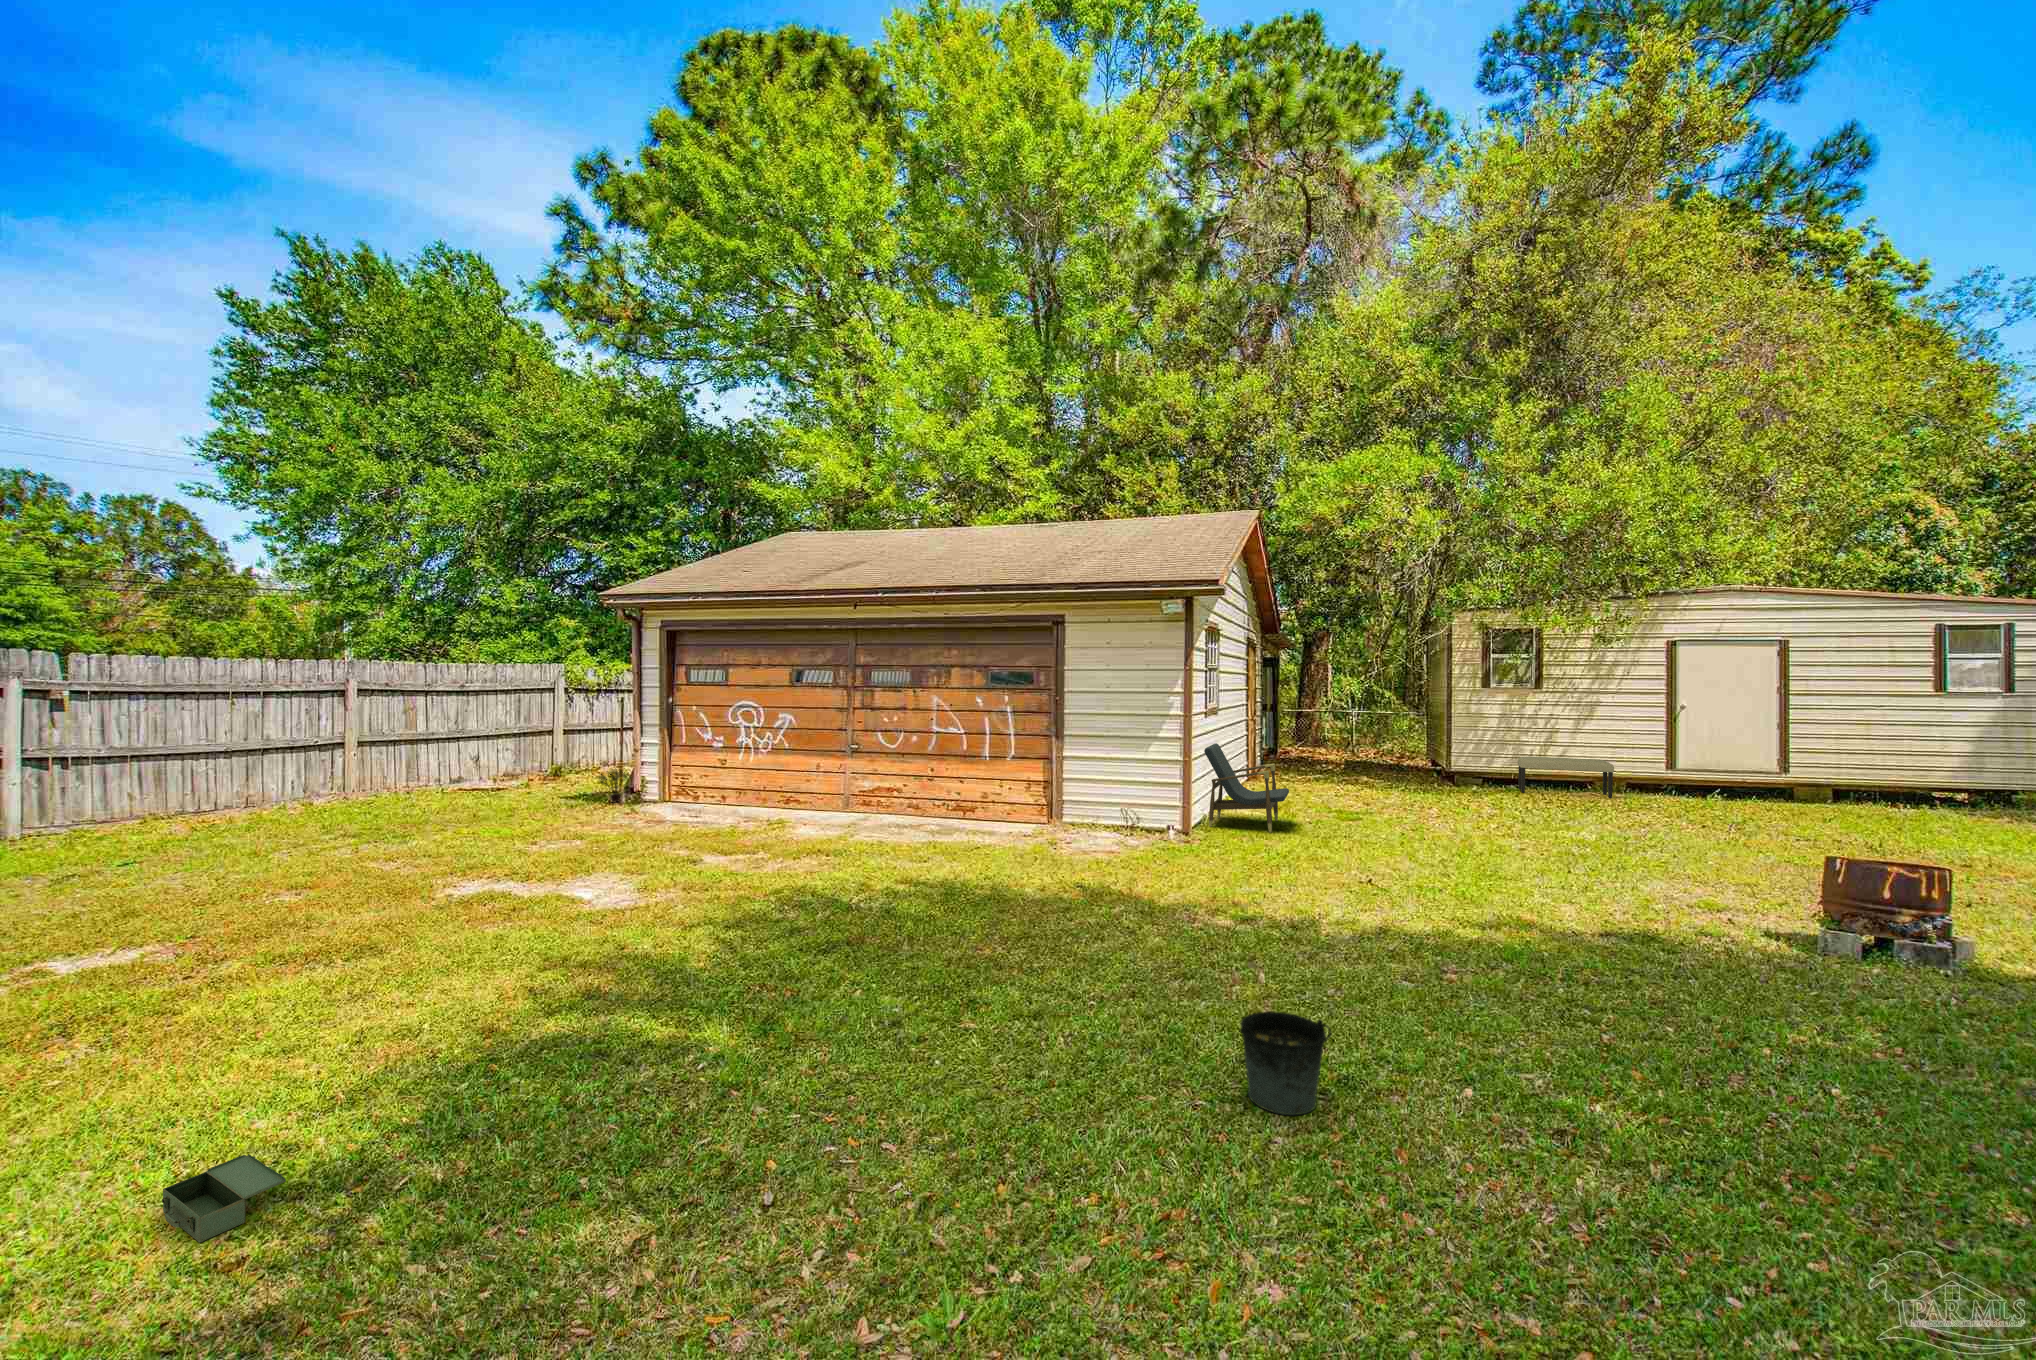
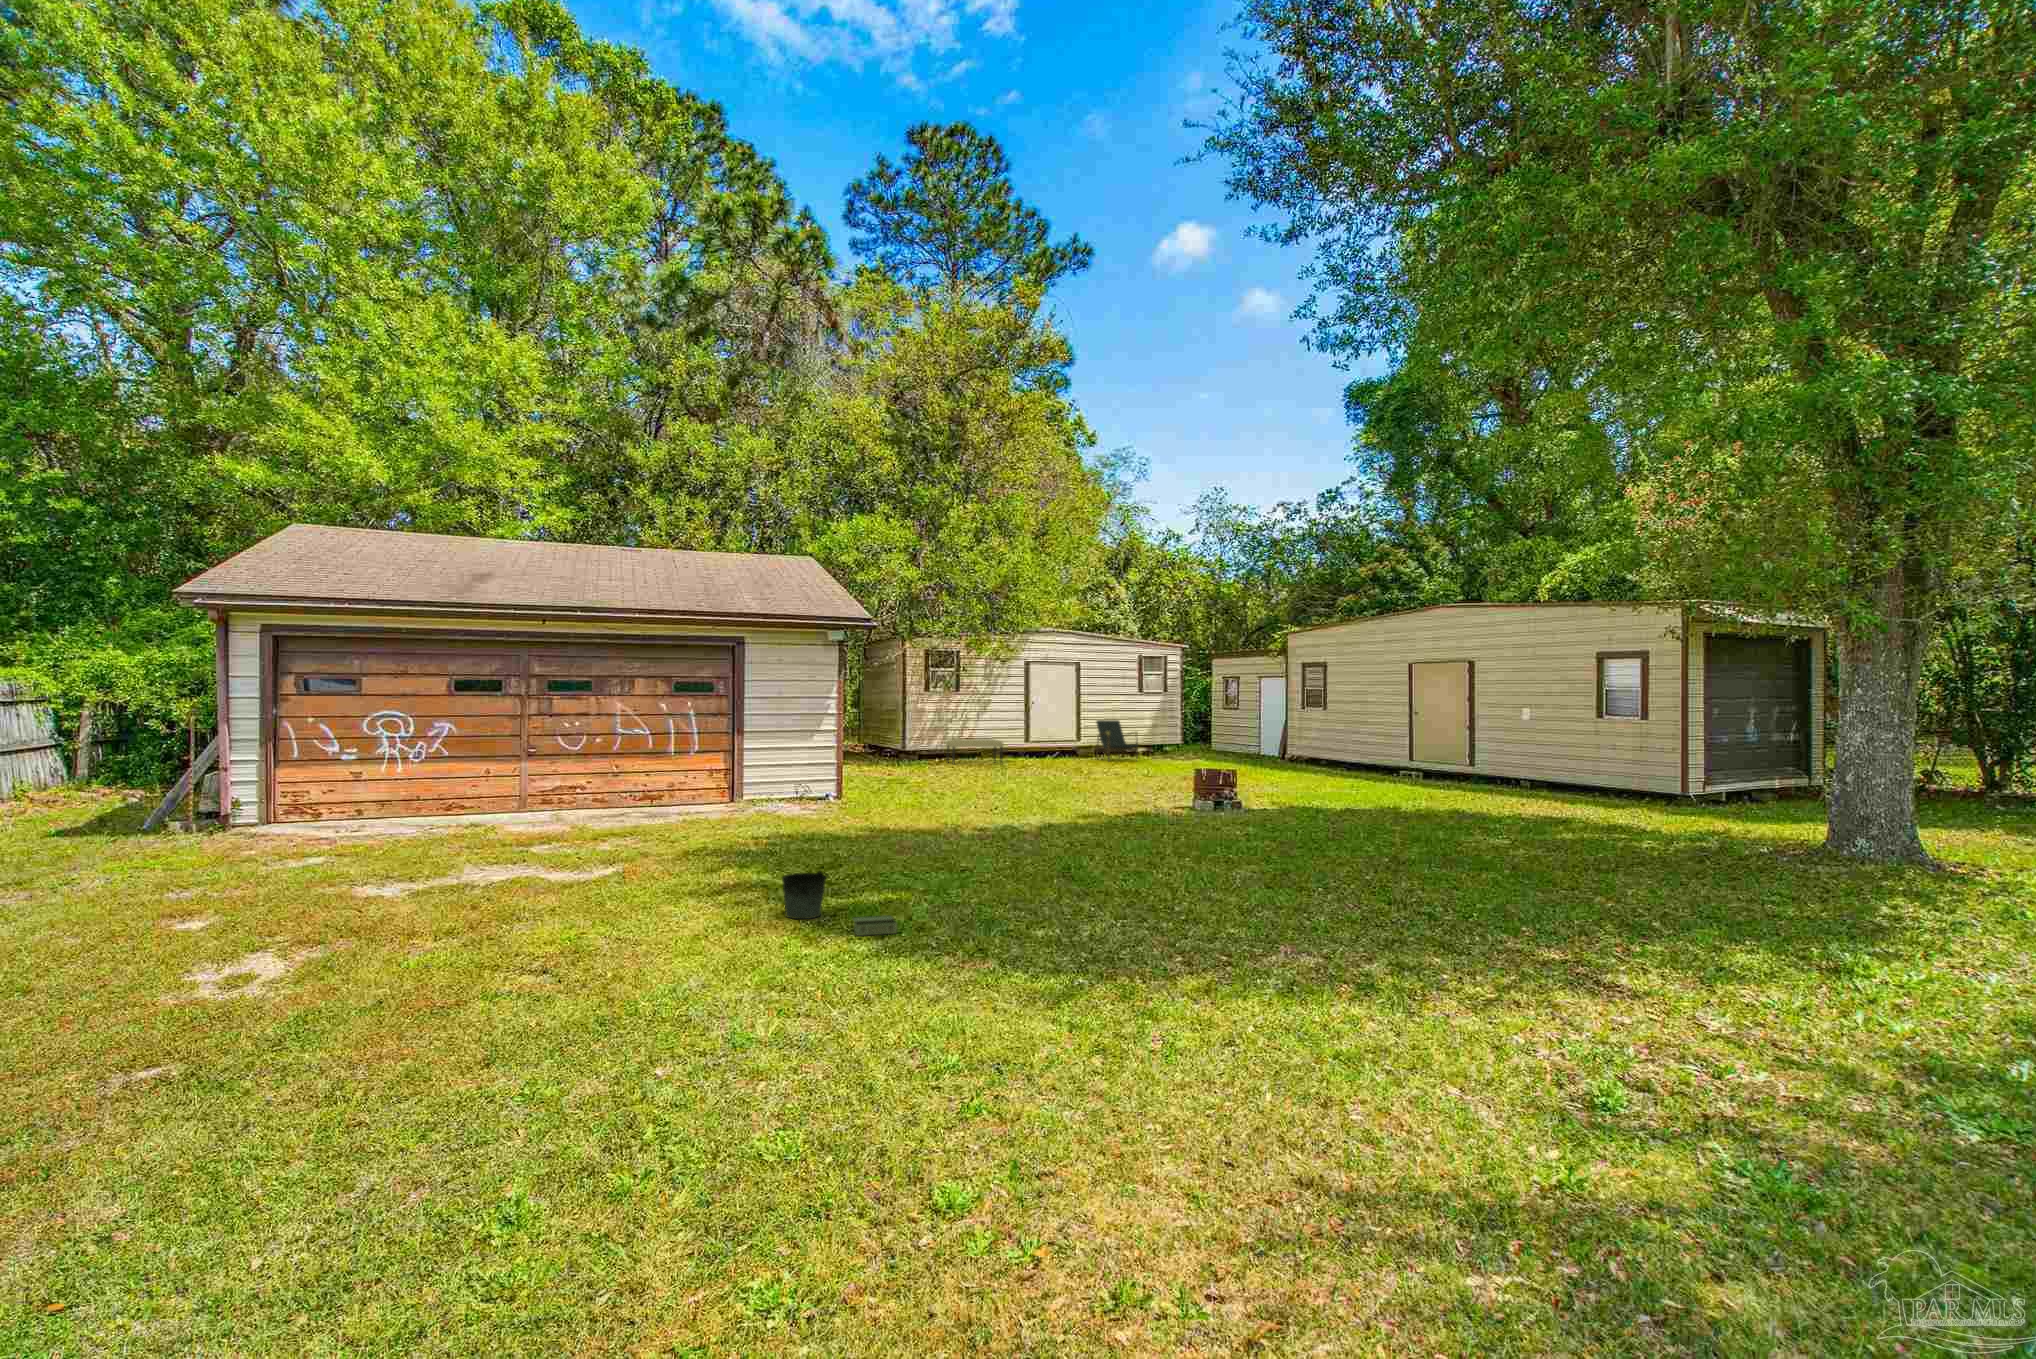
lounge chair: present [1204,743,1289,833] -> present [1096,720,1138,760]
potted plant: present [599,769,629,803] -> none [161,791,217,834]
bucket: present [1240,1011,1332,1115] -> present [782,871,828,919]

